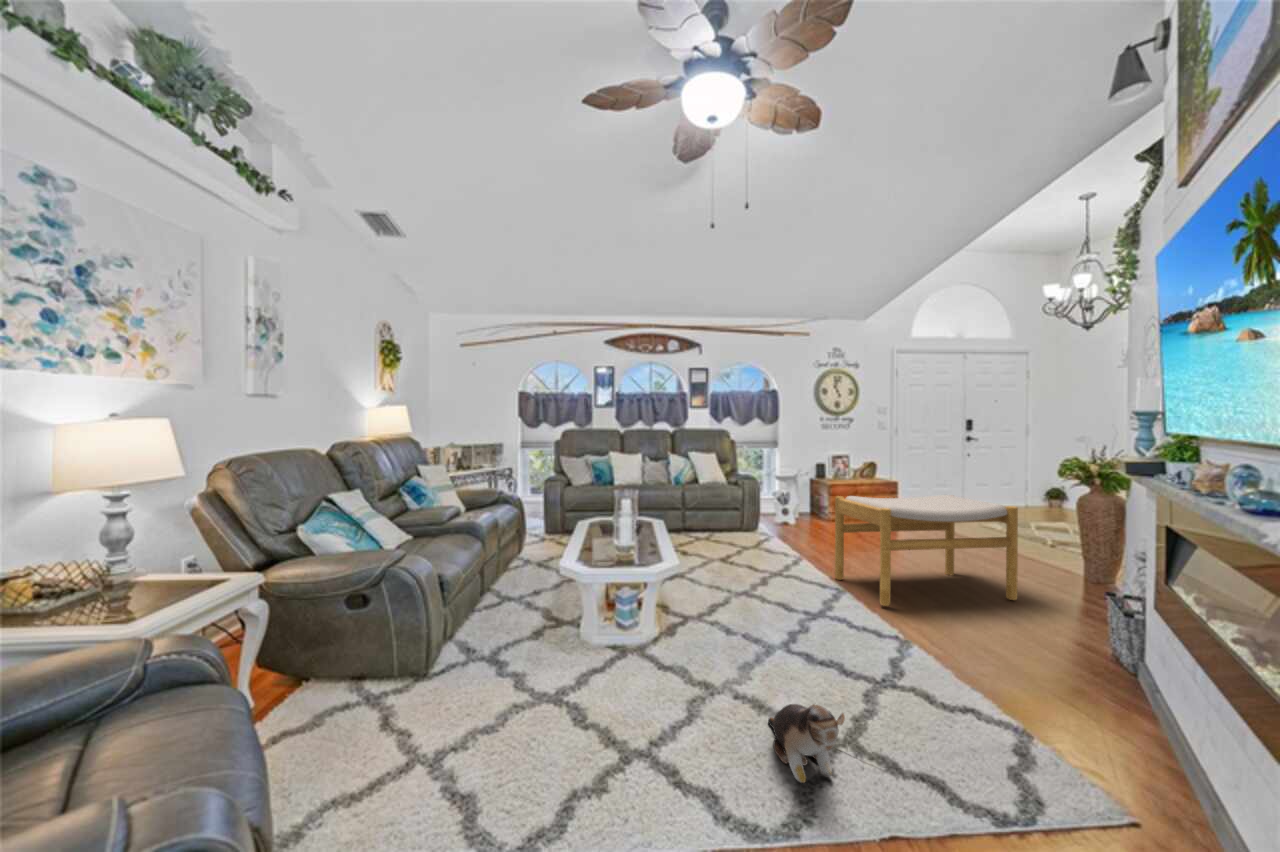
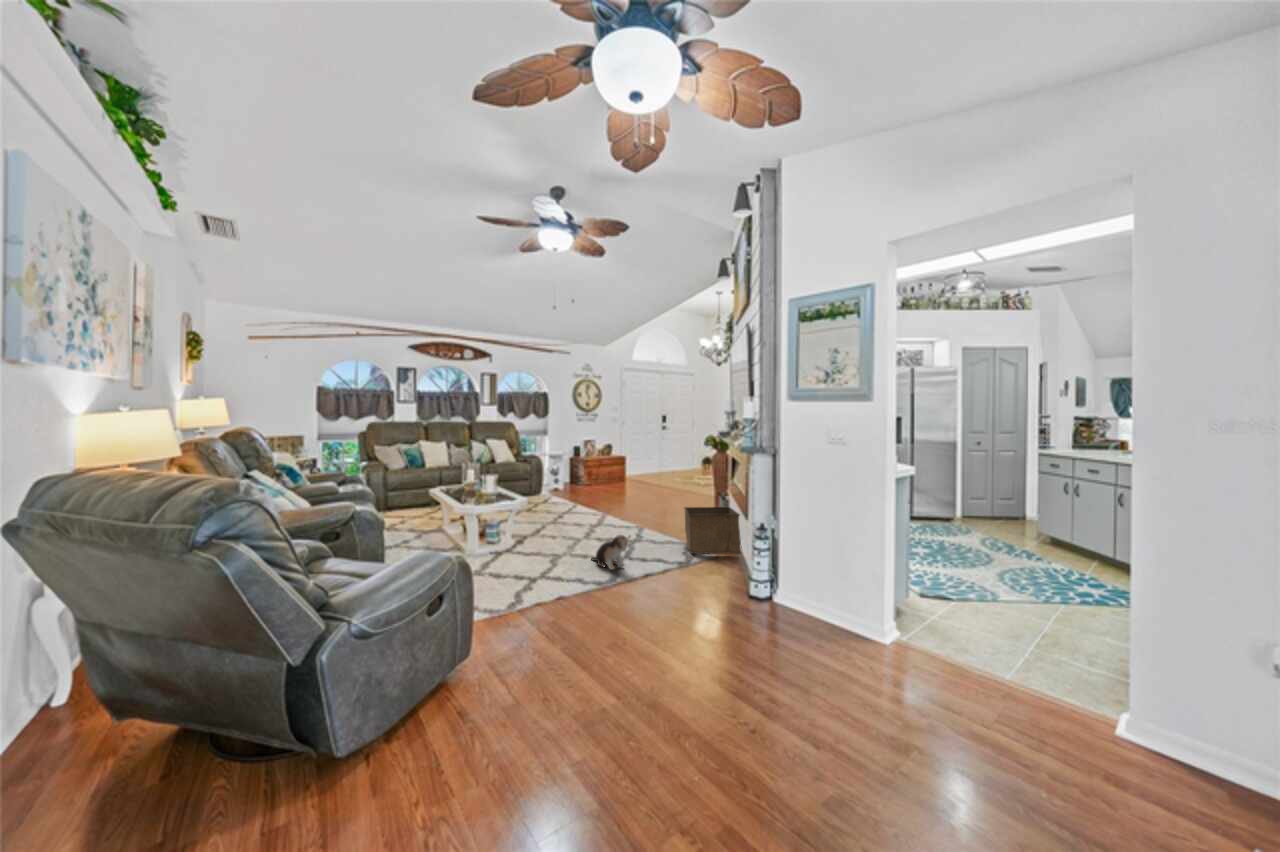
footstool: present [835,495,1018,606] -> none [600,458,690,518]
storage bin: none [1002,632,1204,822] -> present [684,507,741,554]

